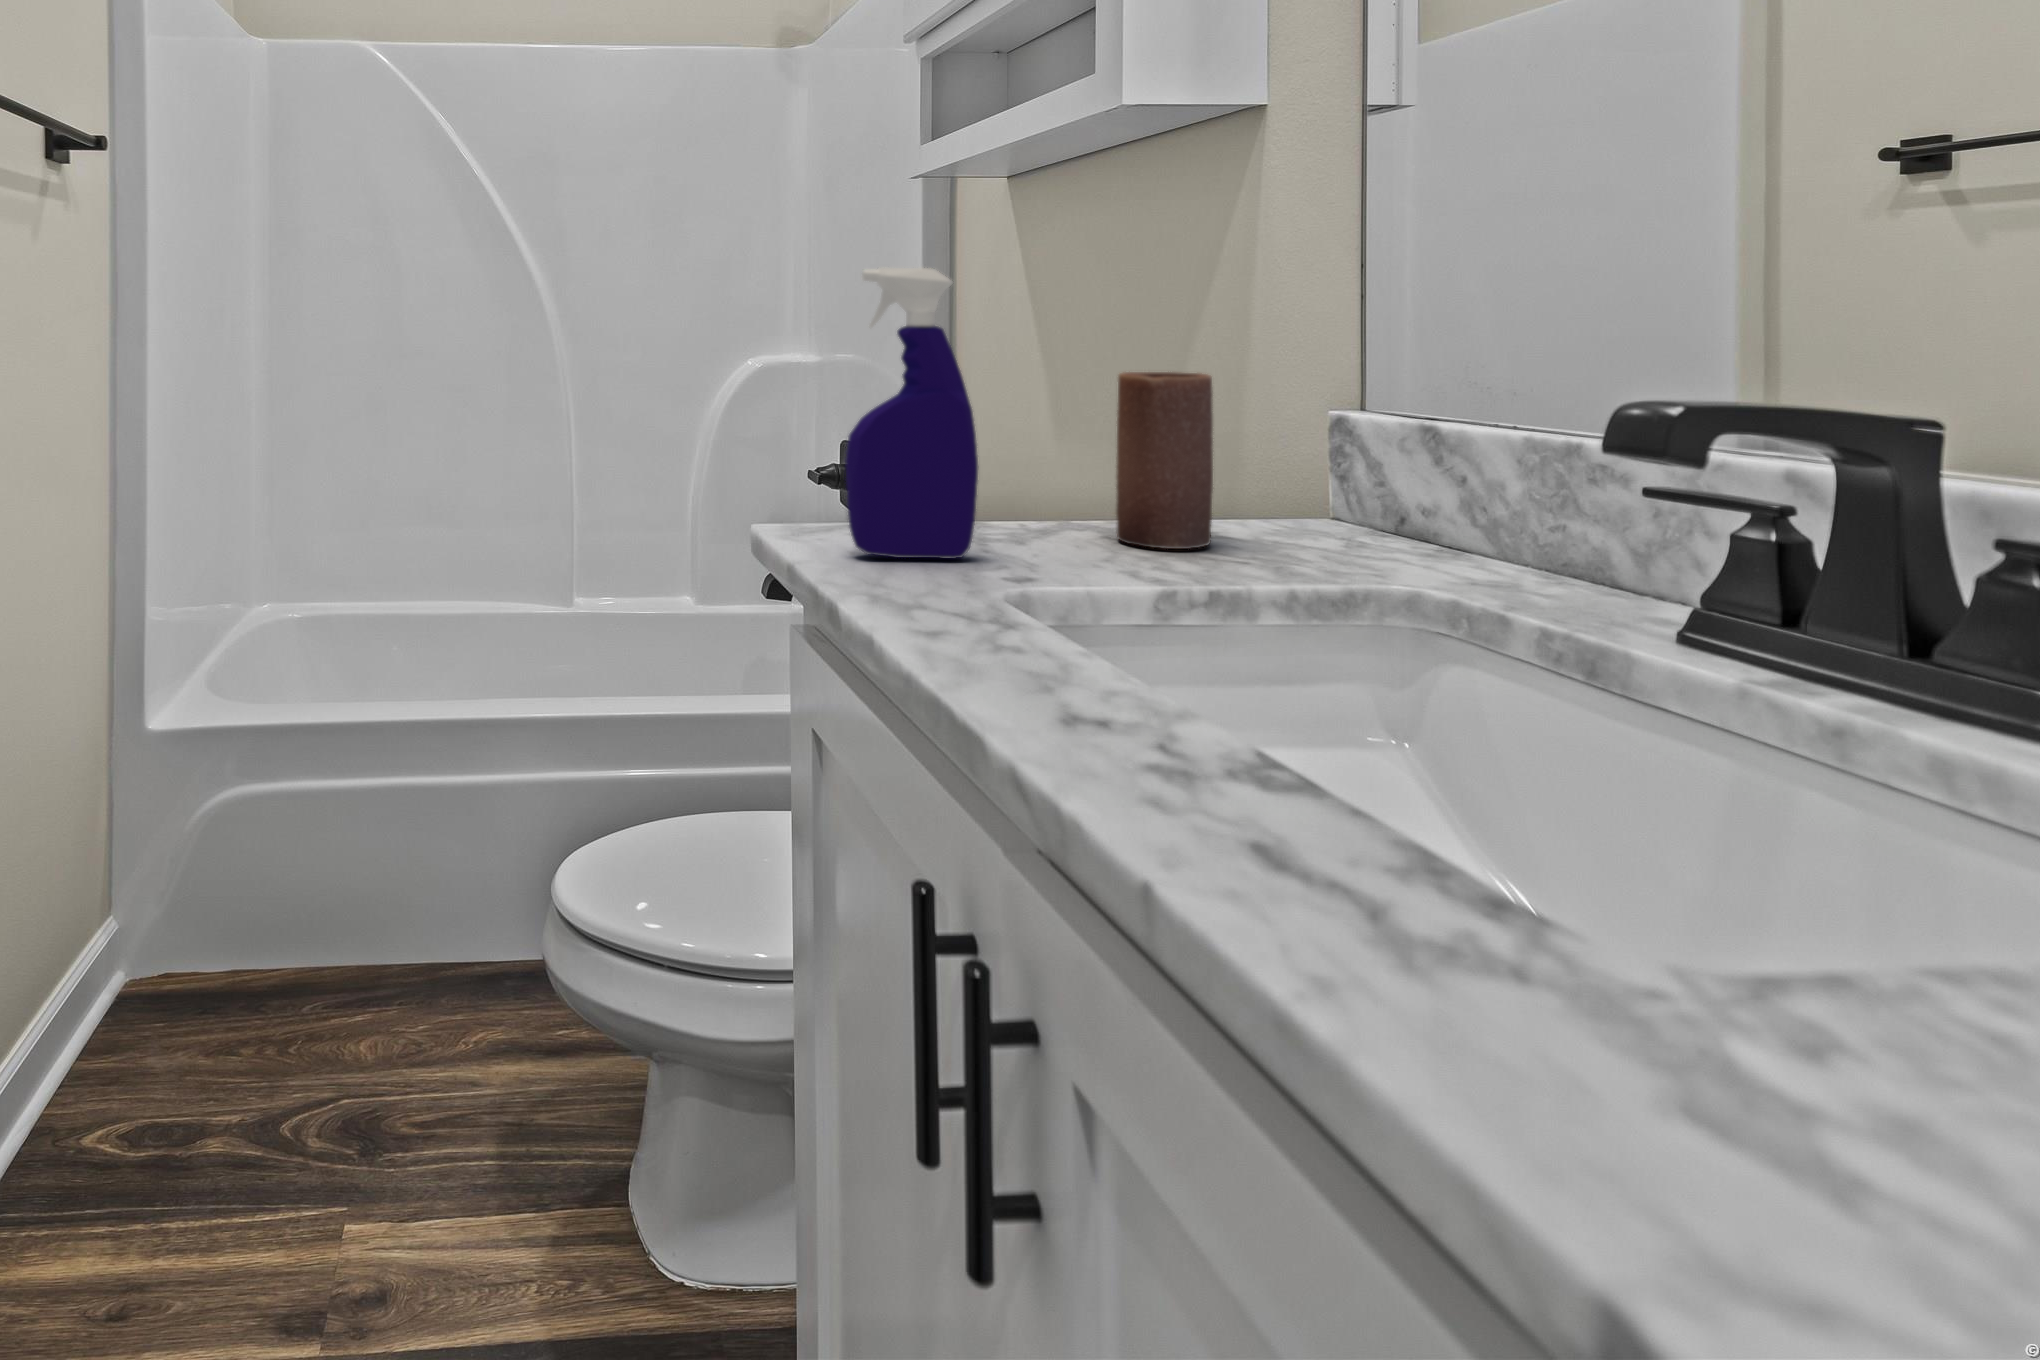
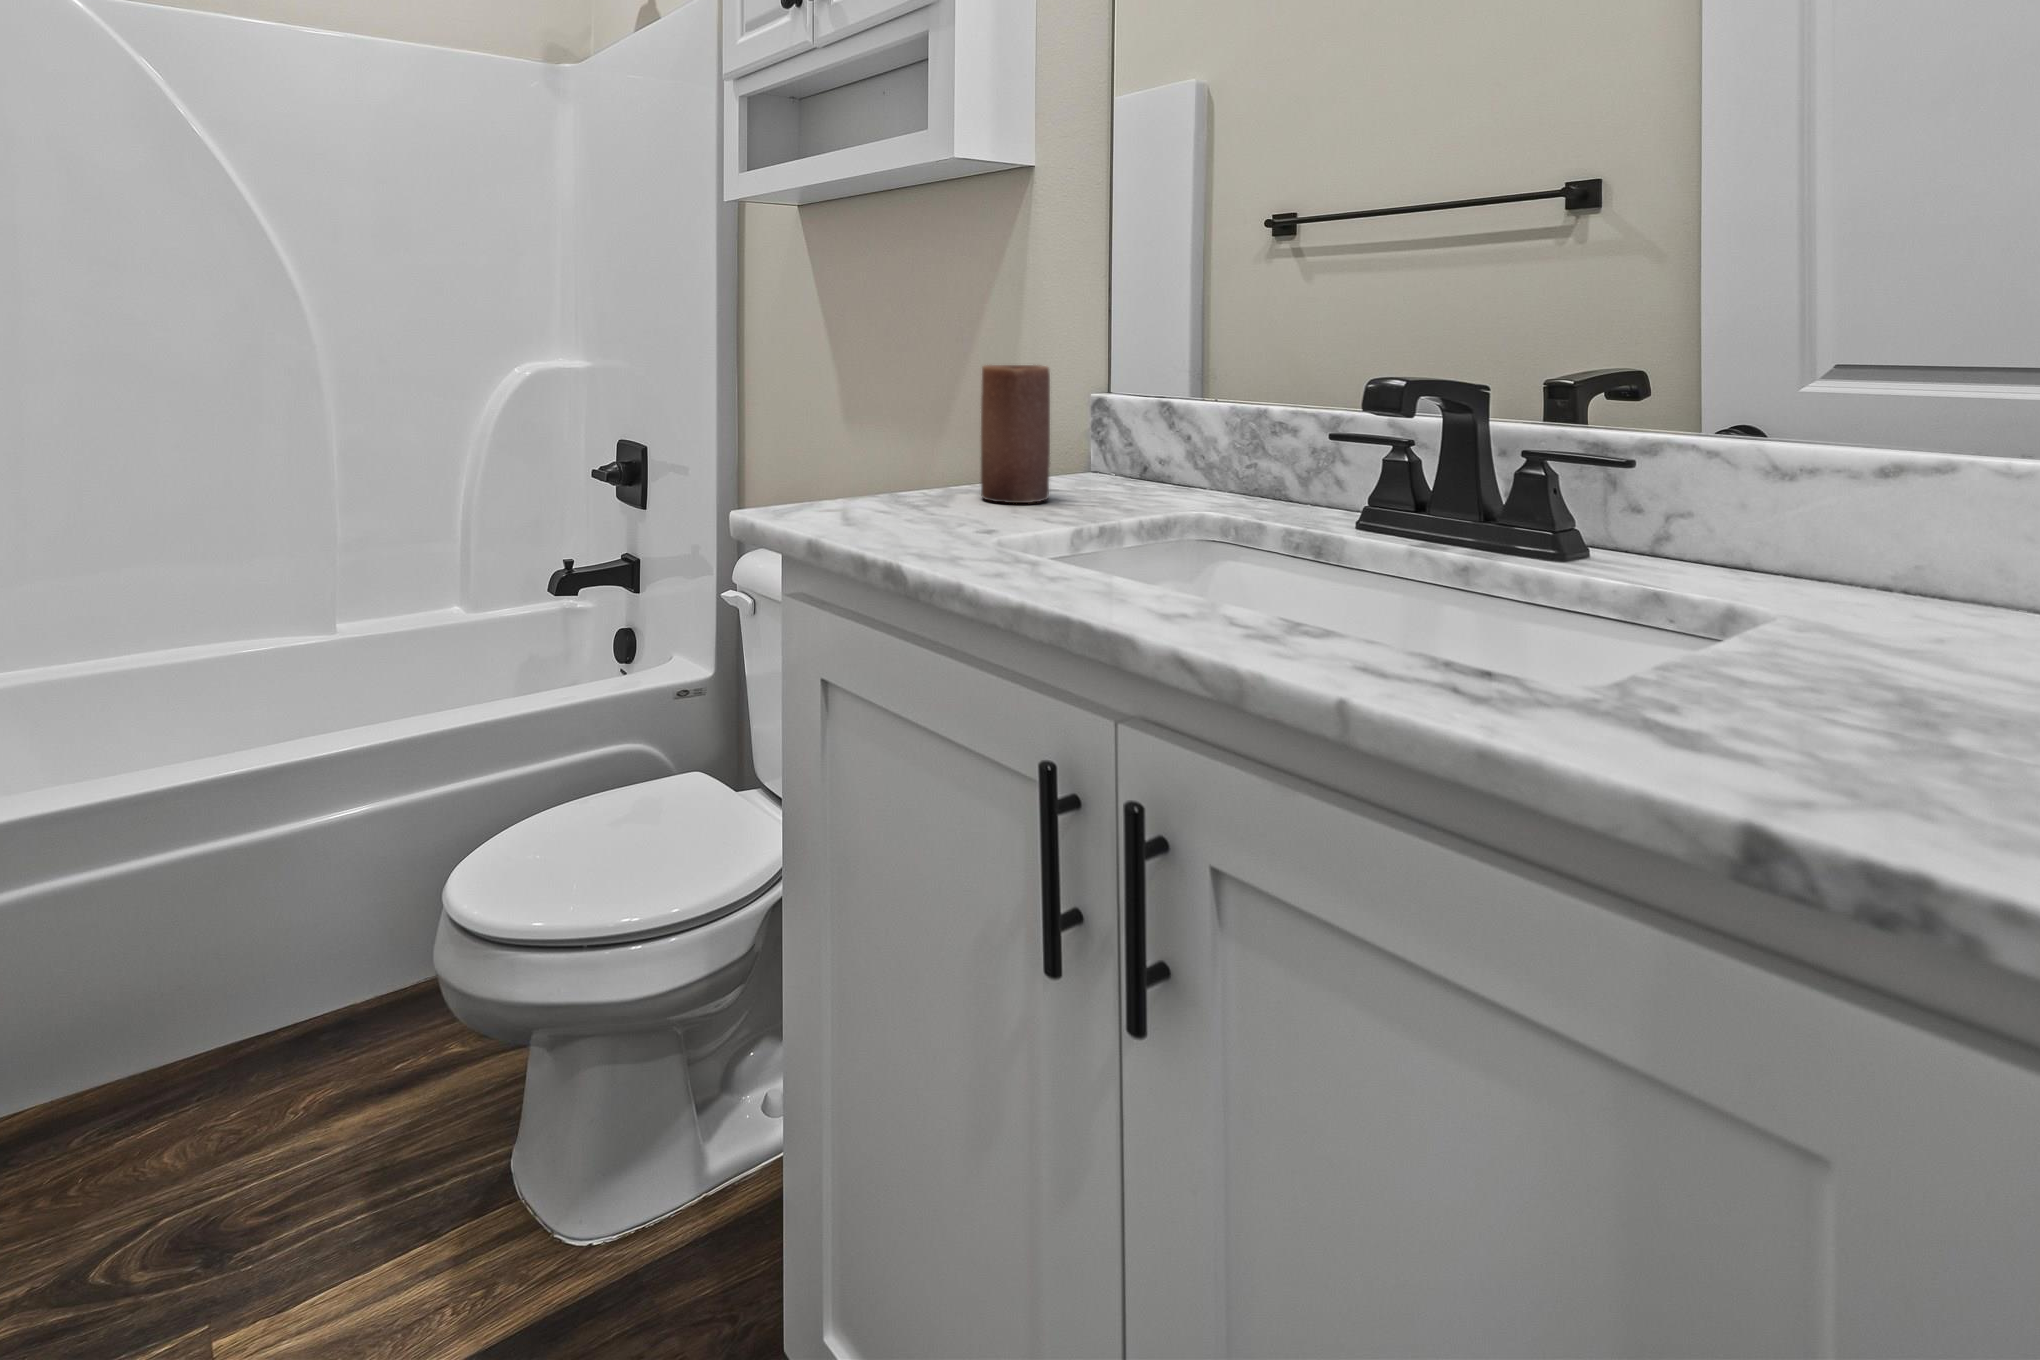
spray bottle: present [845,268,978,559] -> none [811,276,913,526]

